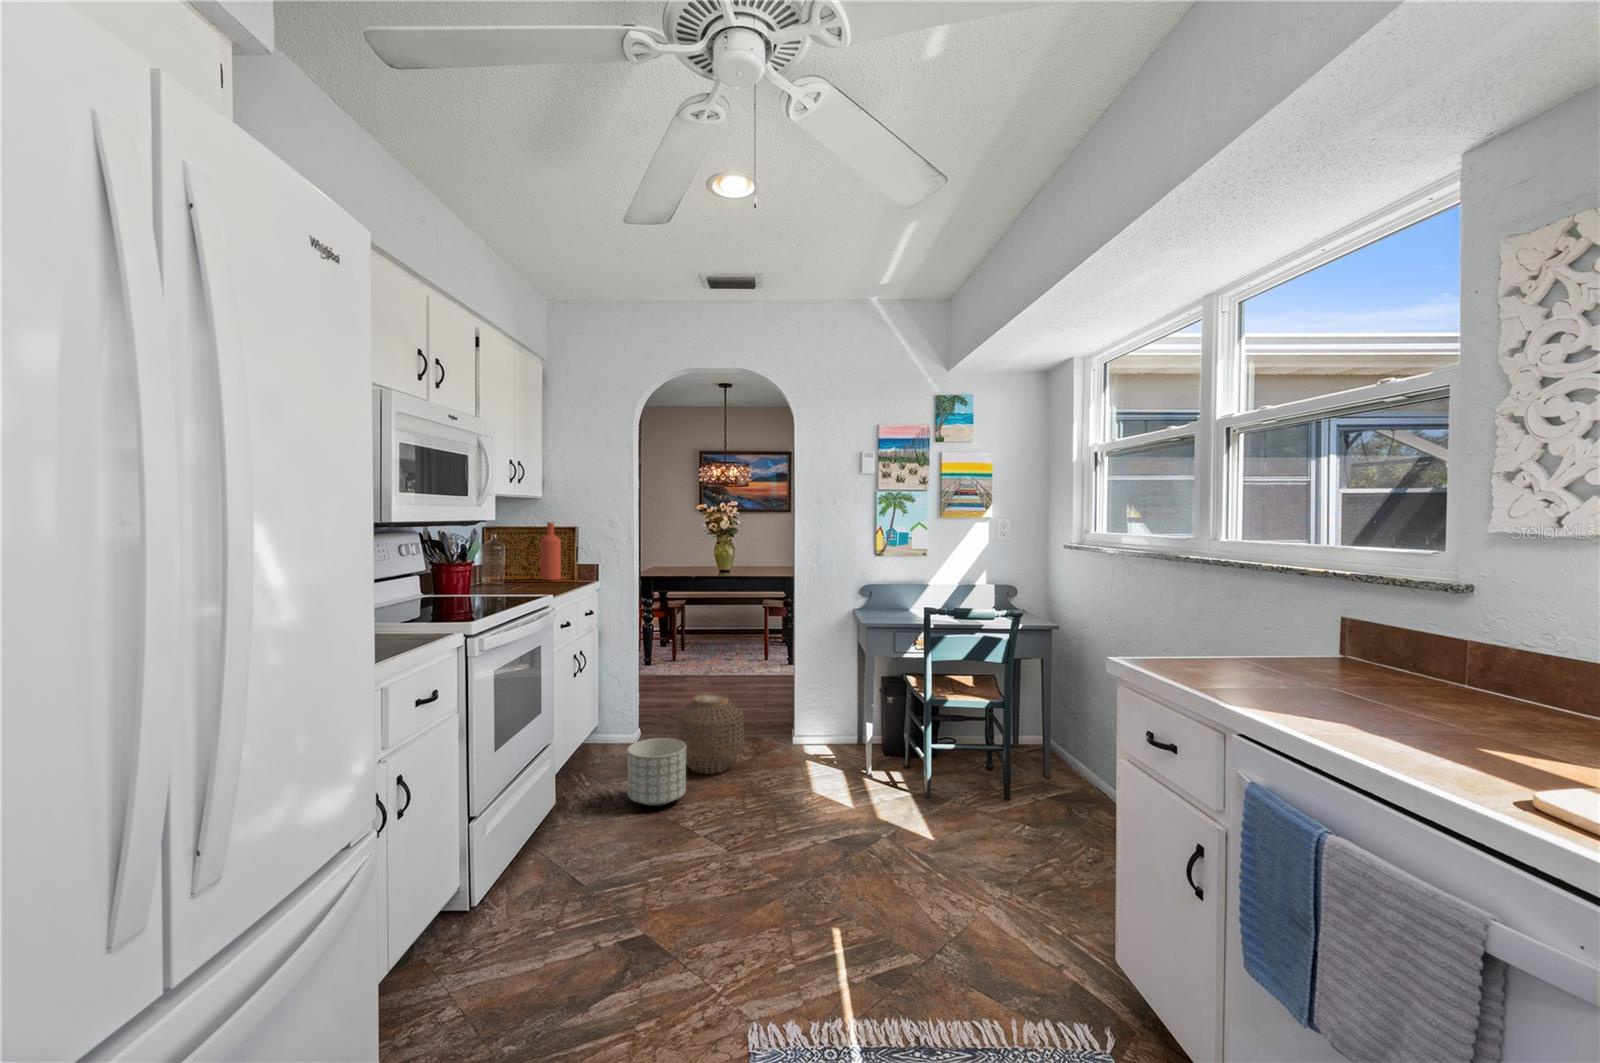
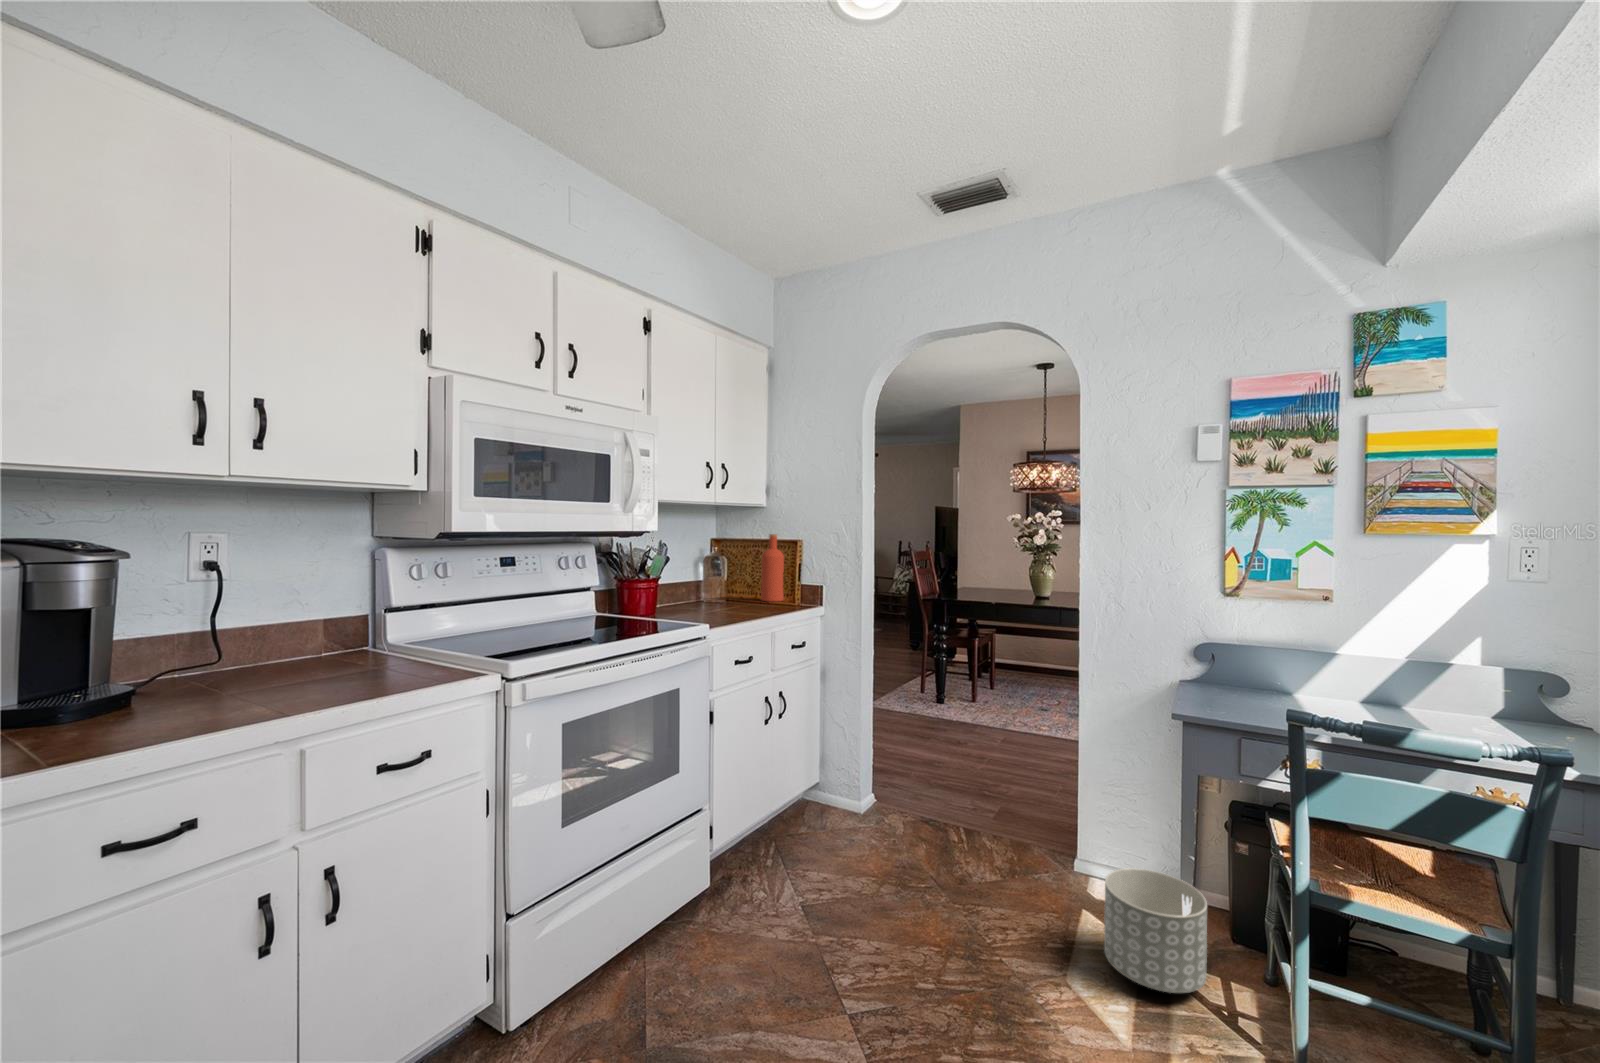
woven basket: present [676,693,744,773] -> none [886,773,983,894]
planter: present [628,738,686,806] -> present [1104,868,1207,993]

